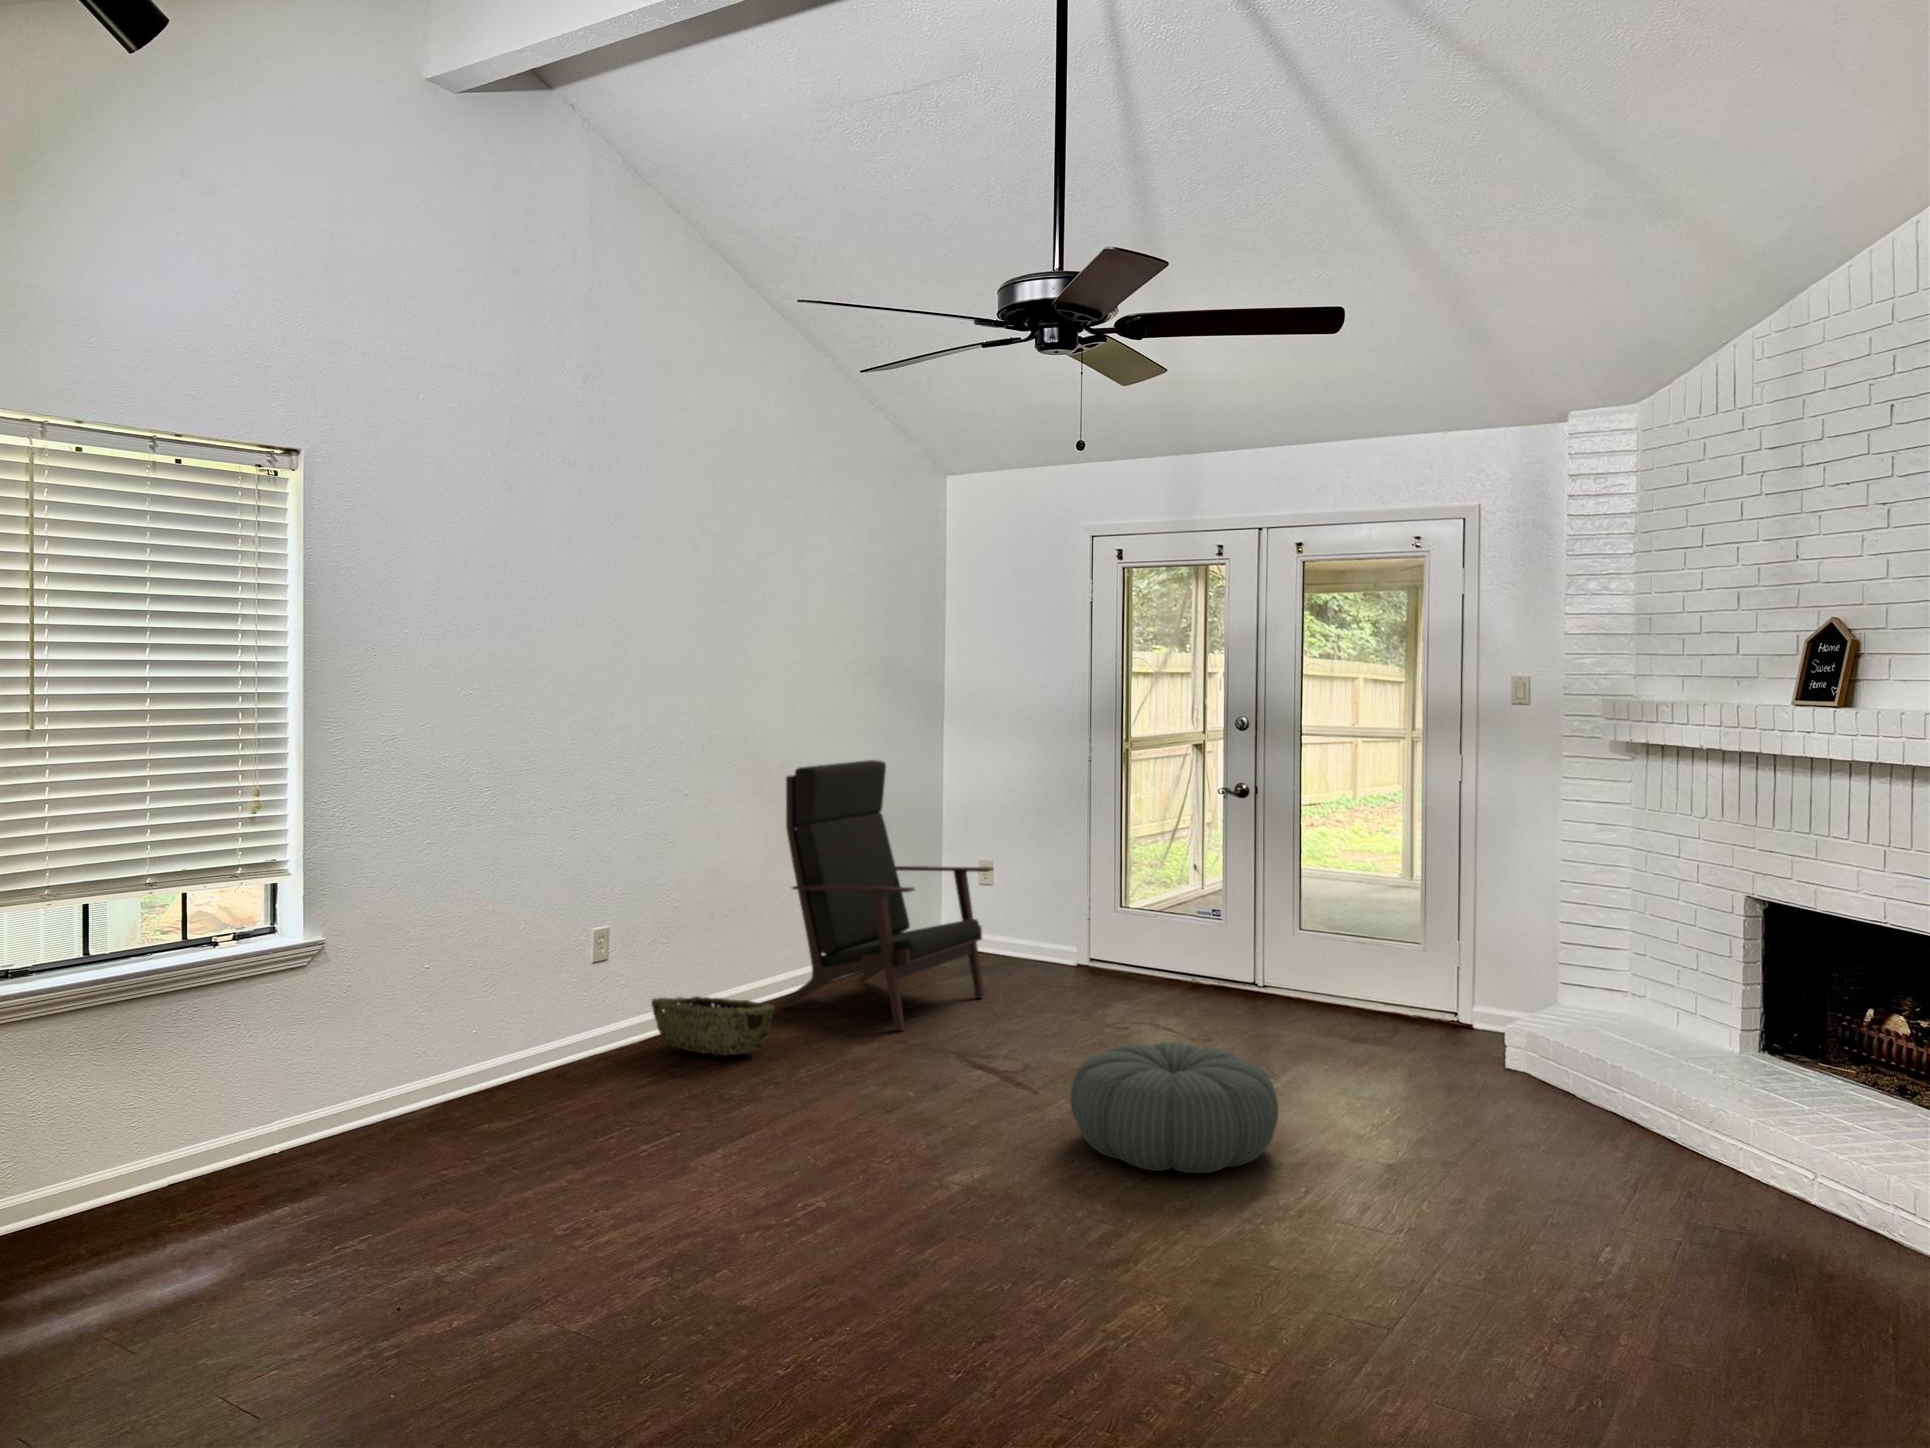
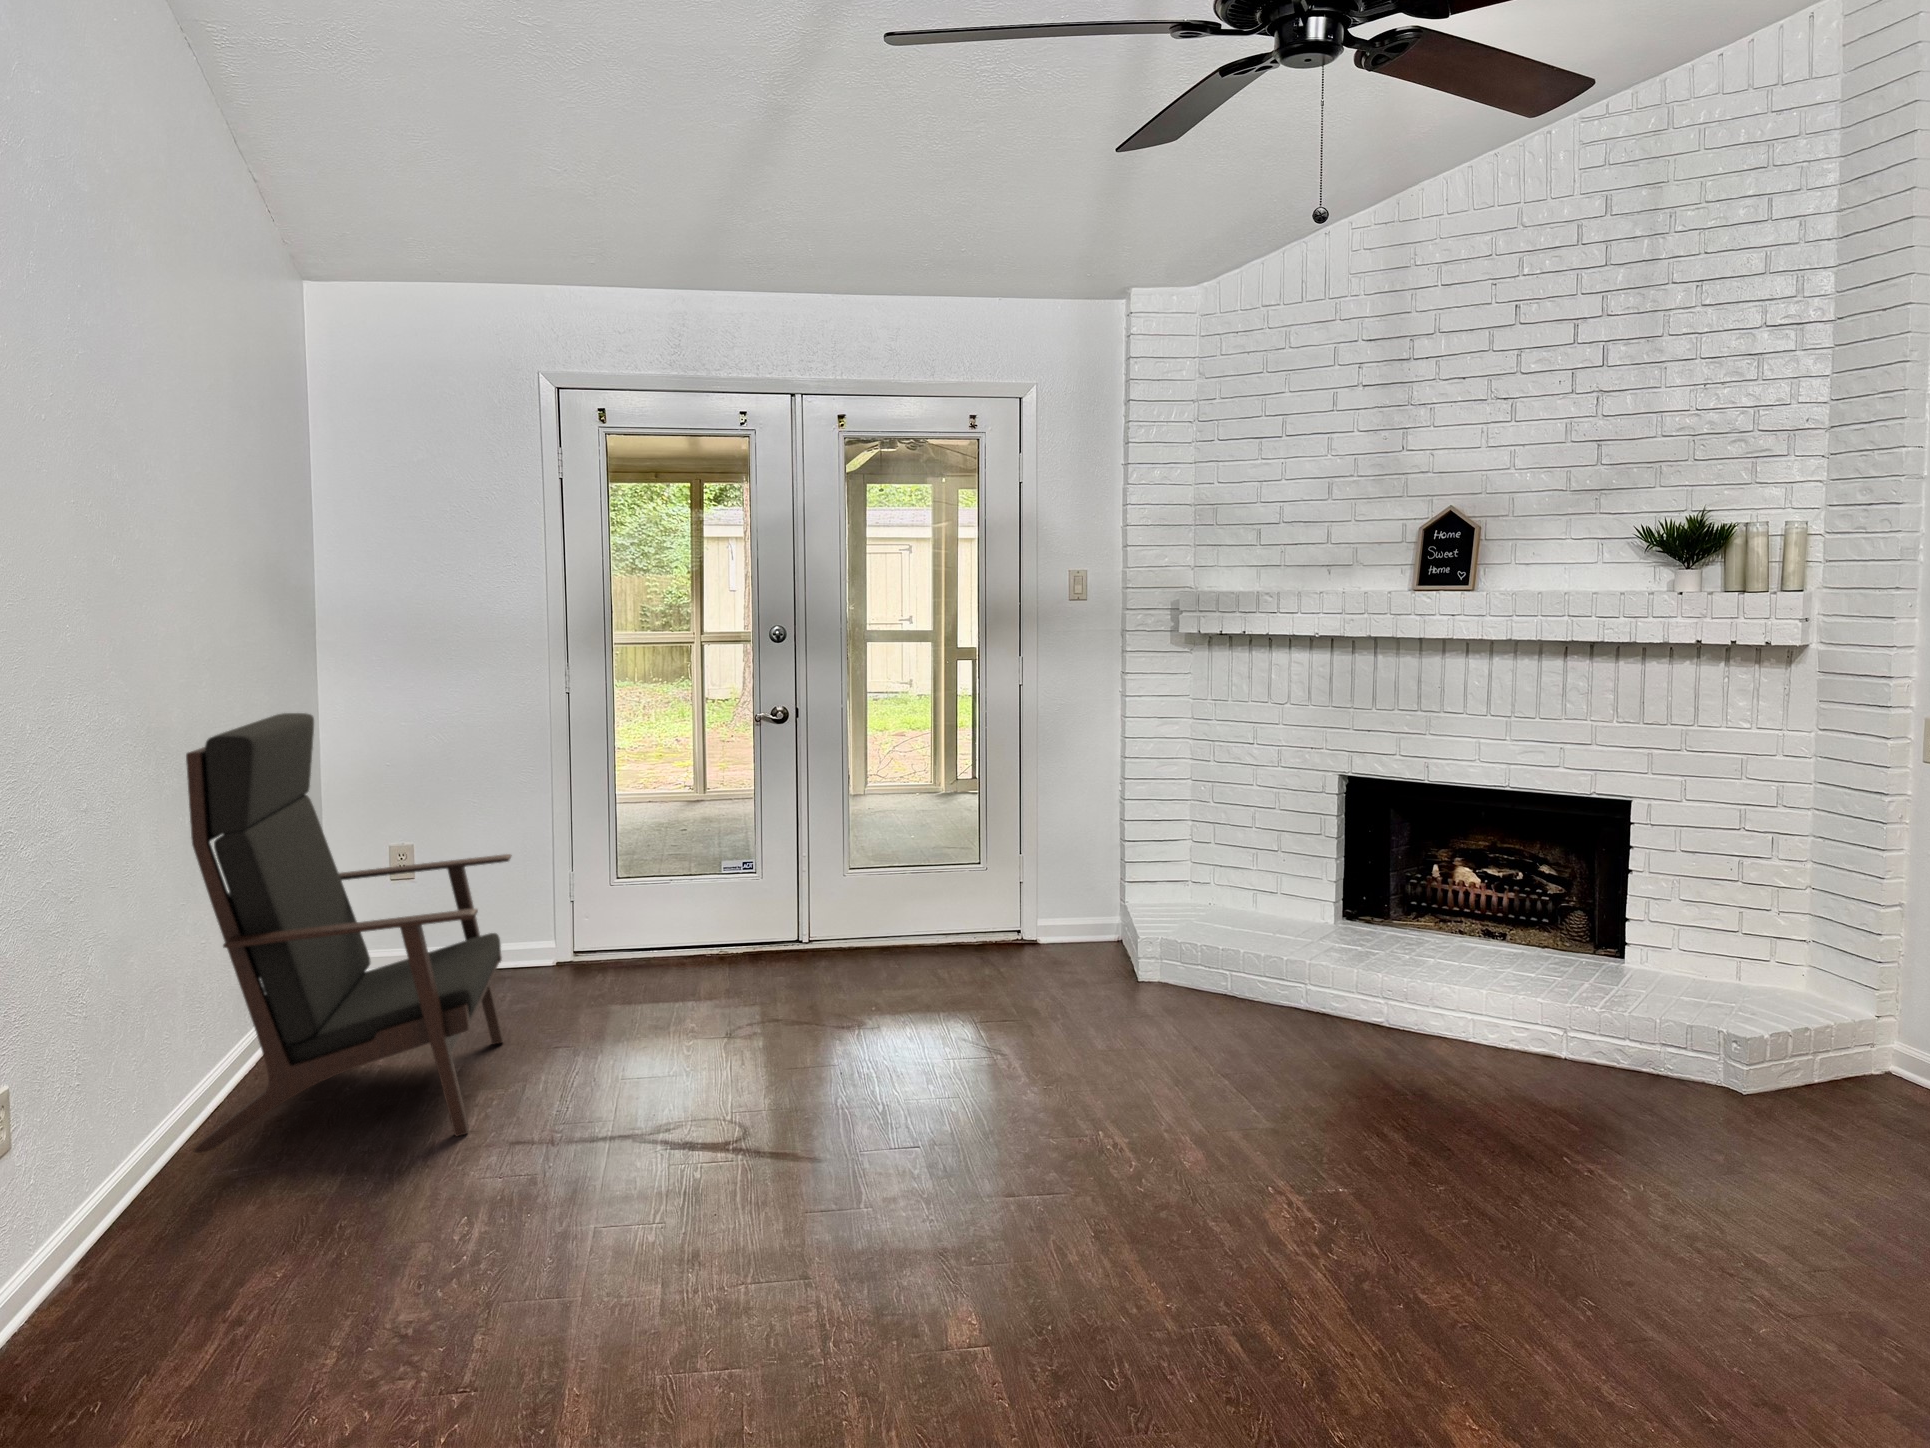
woven basket: present [651,996,774,1055] -> none [30,1167,307,1317]
pouf: present [1070,1042,1278,1173] -> none [941,1053,1219,1255]

